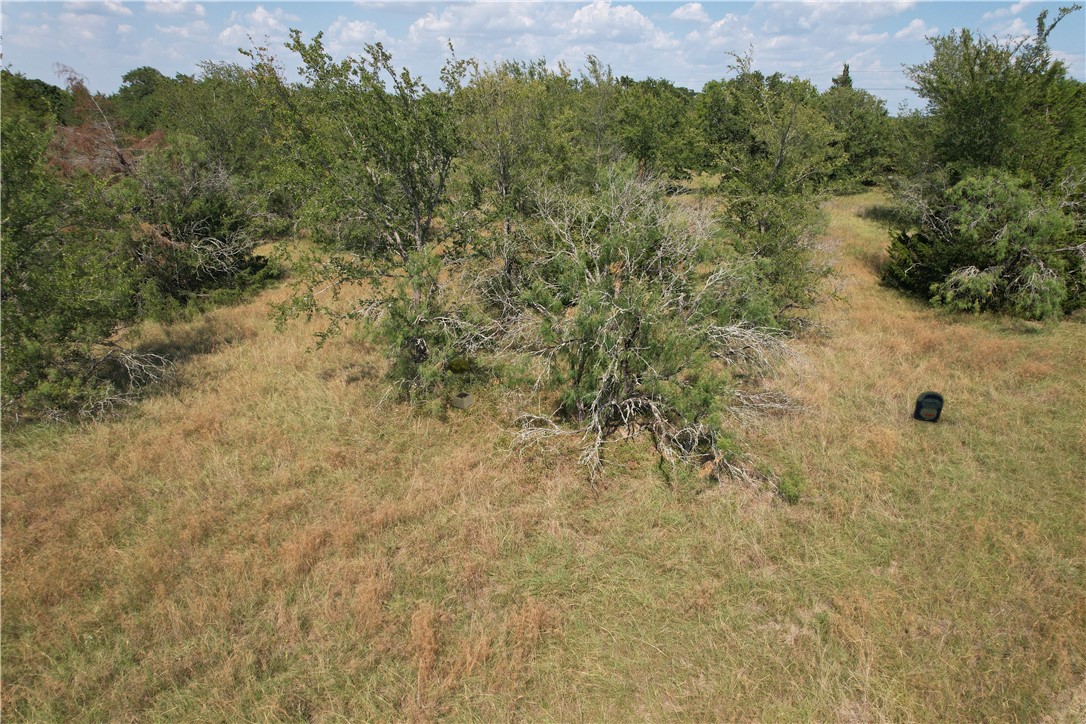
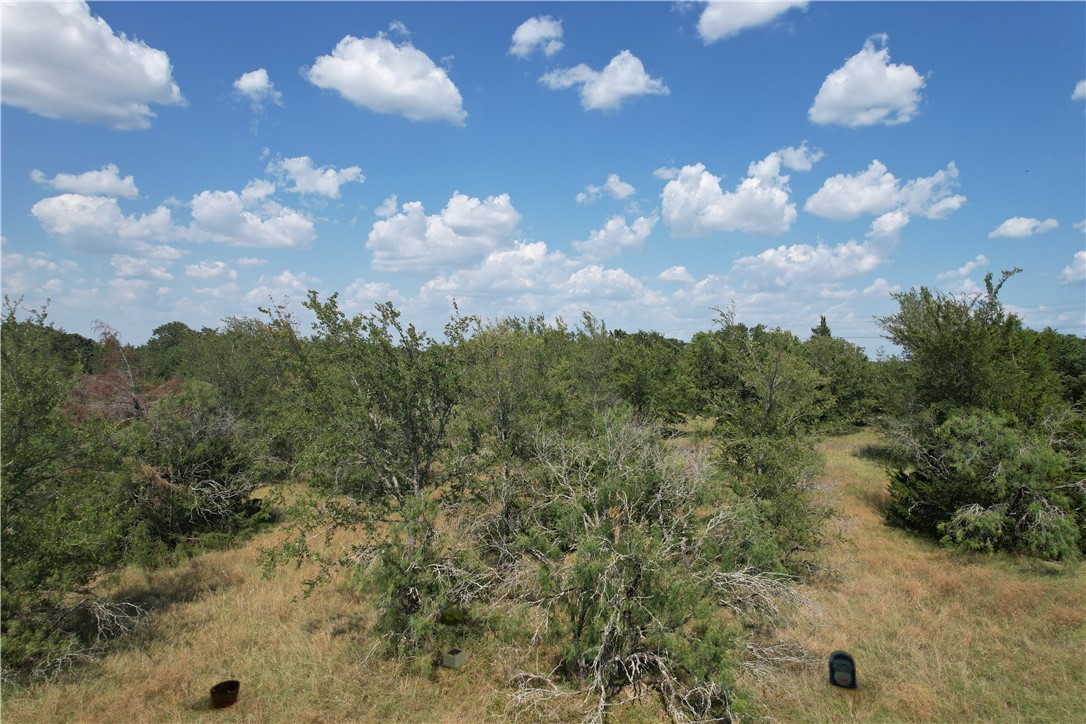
backpack: present [913,391,944,422] -> present [829,650,857,688]
basket: none [241,418,268,441] -> present [210,680,240,708]

